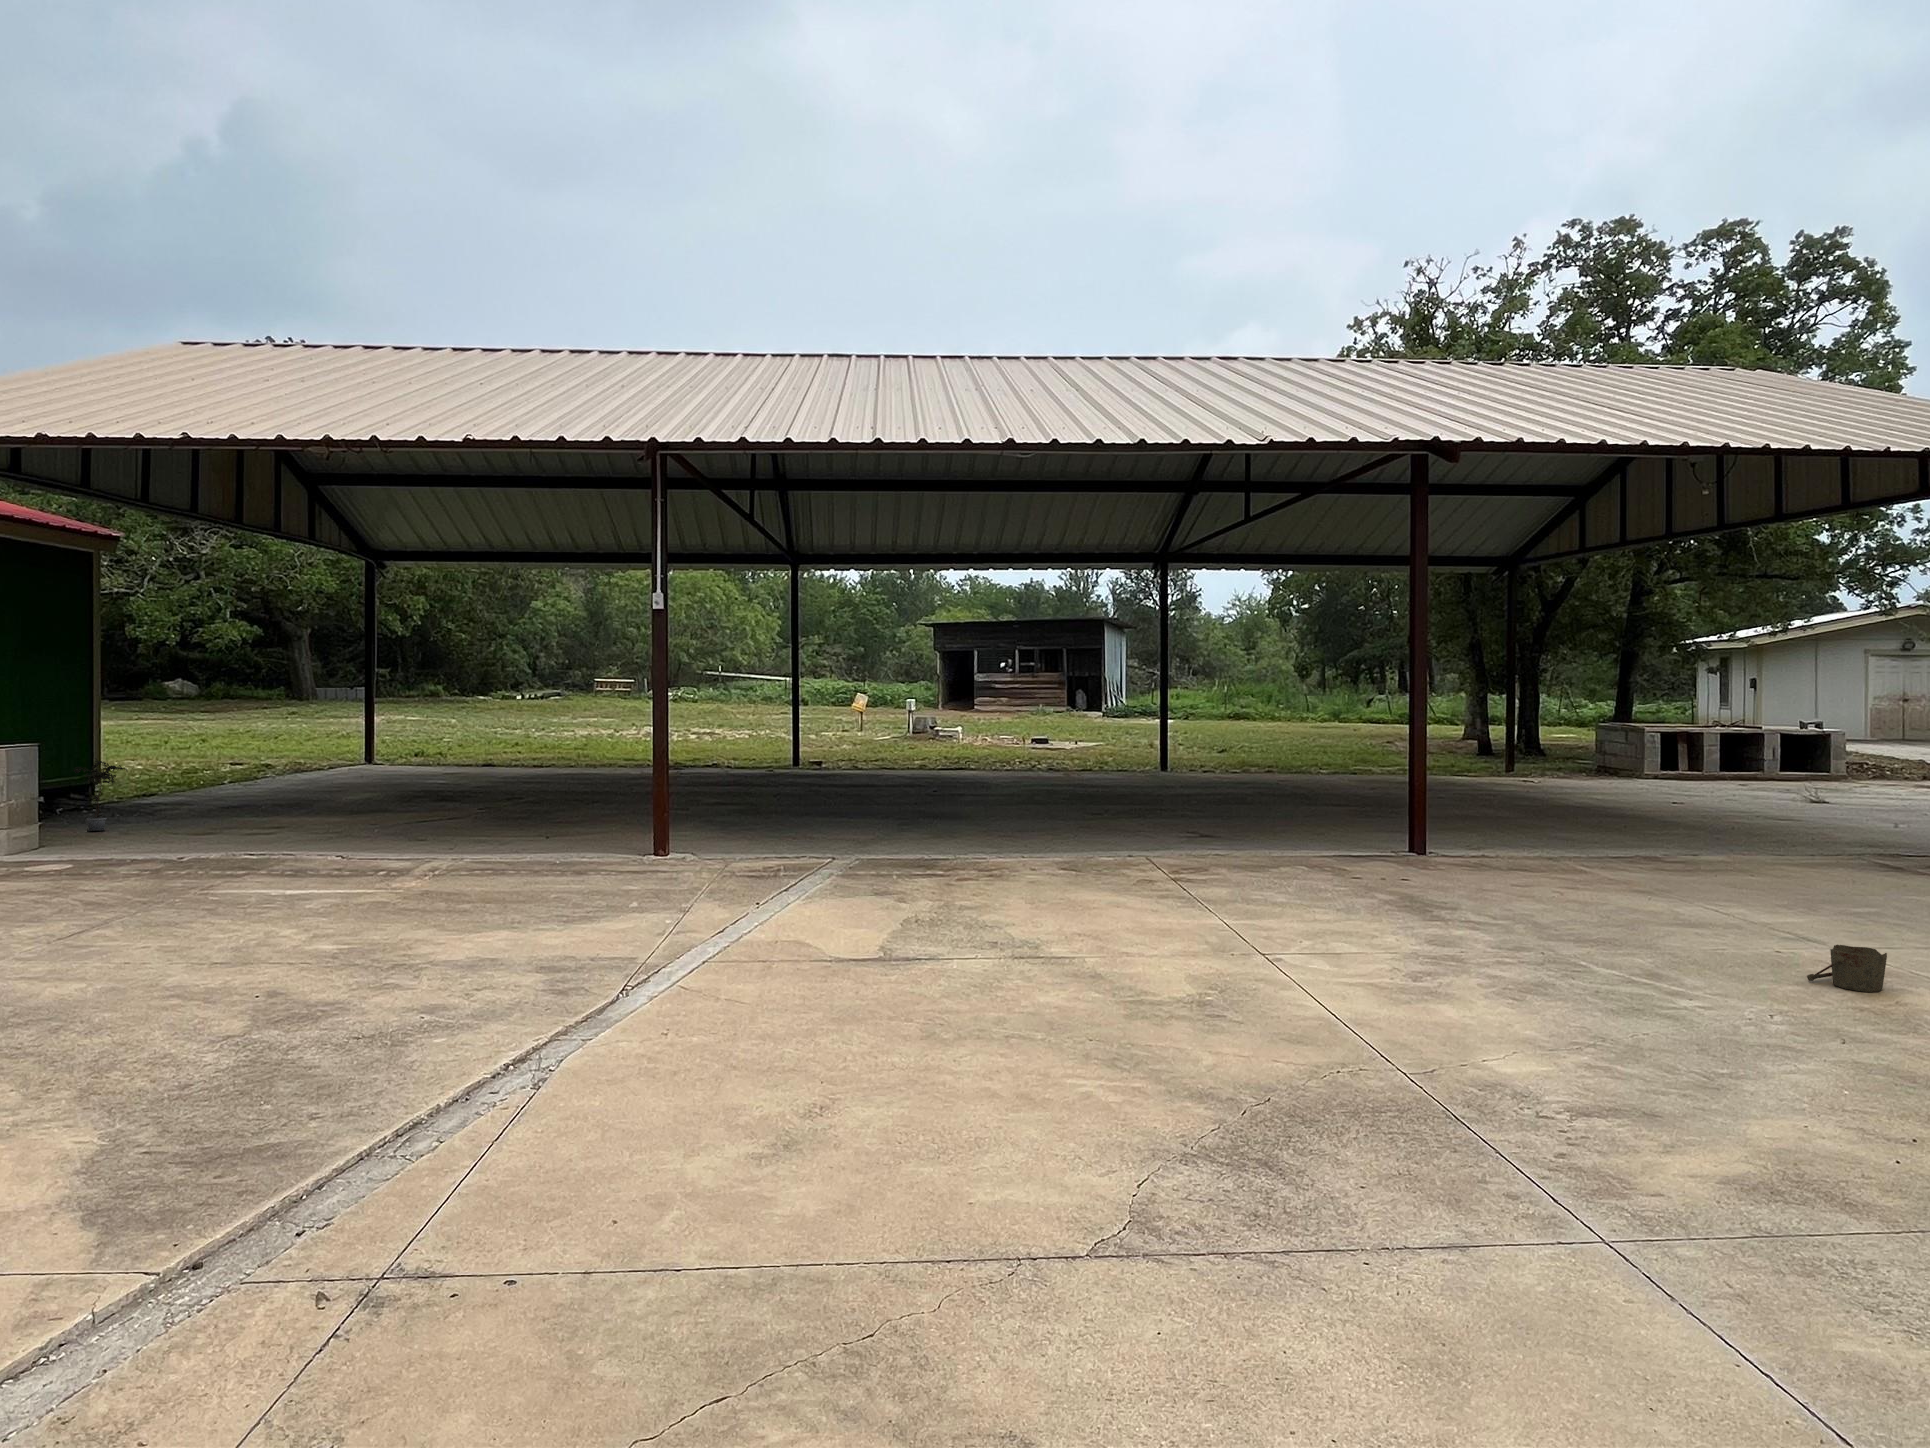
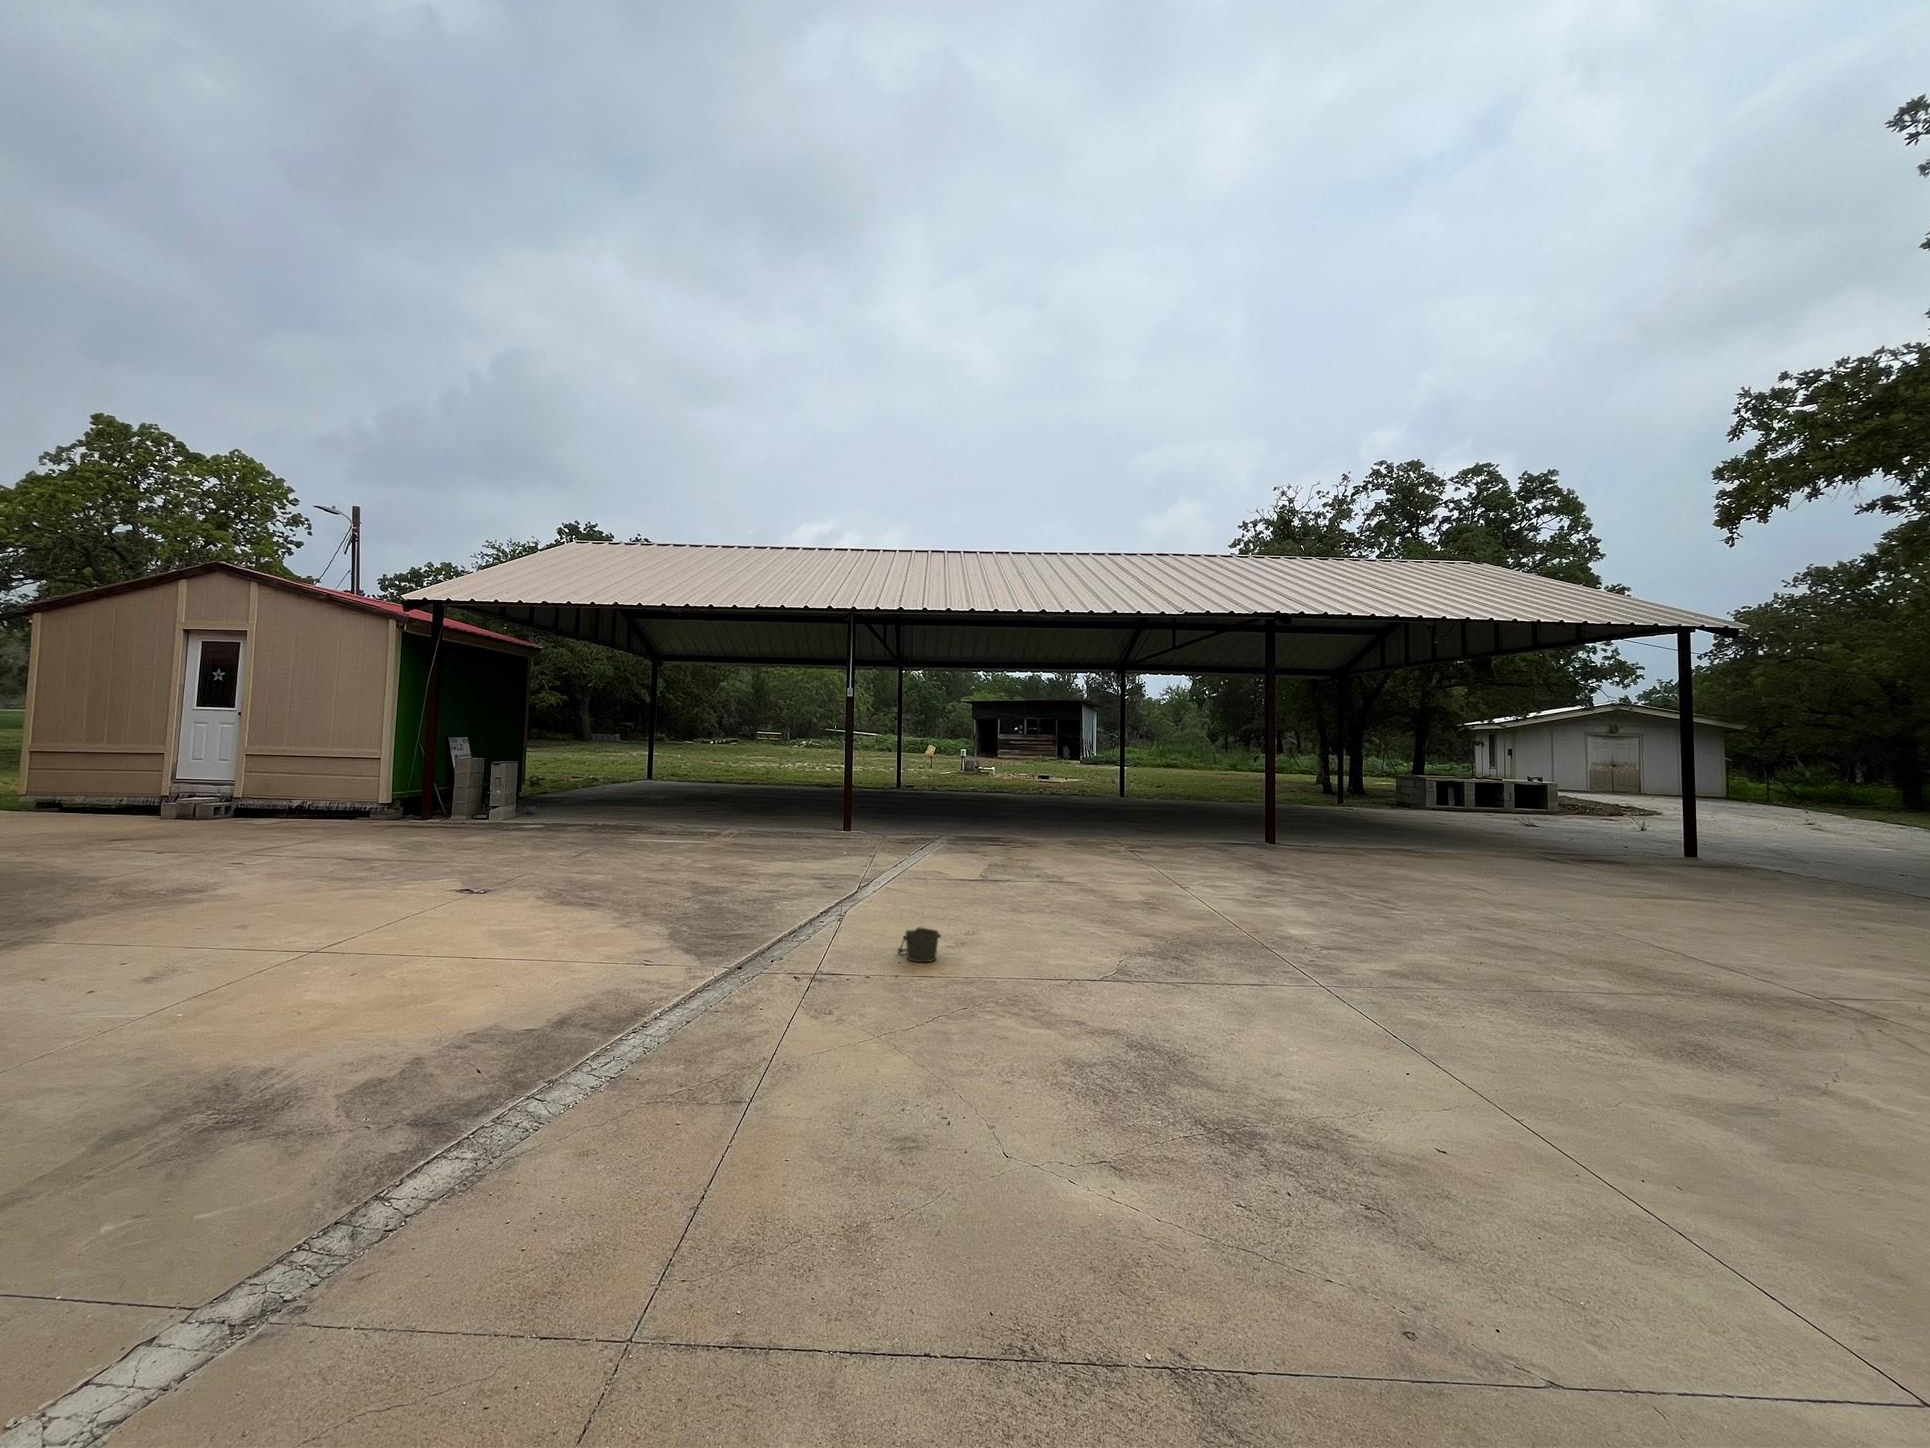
bucket: present [1807,945,1887,992] -> present [897,928,941,962]

